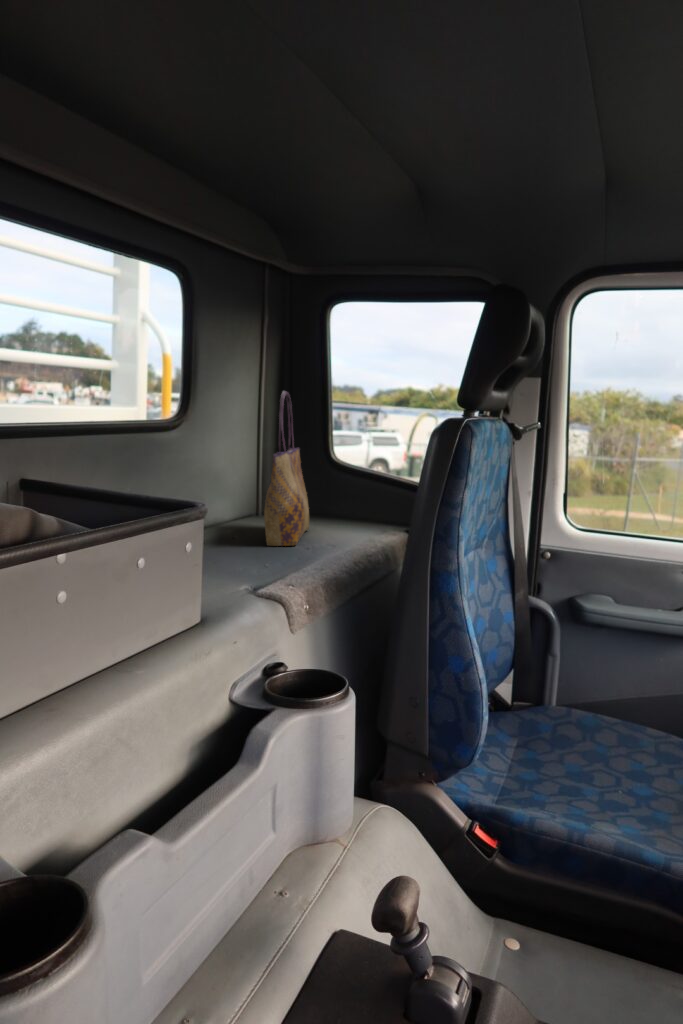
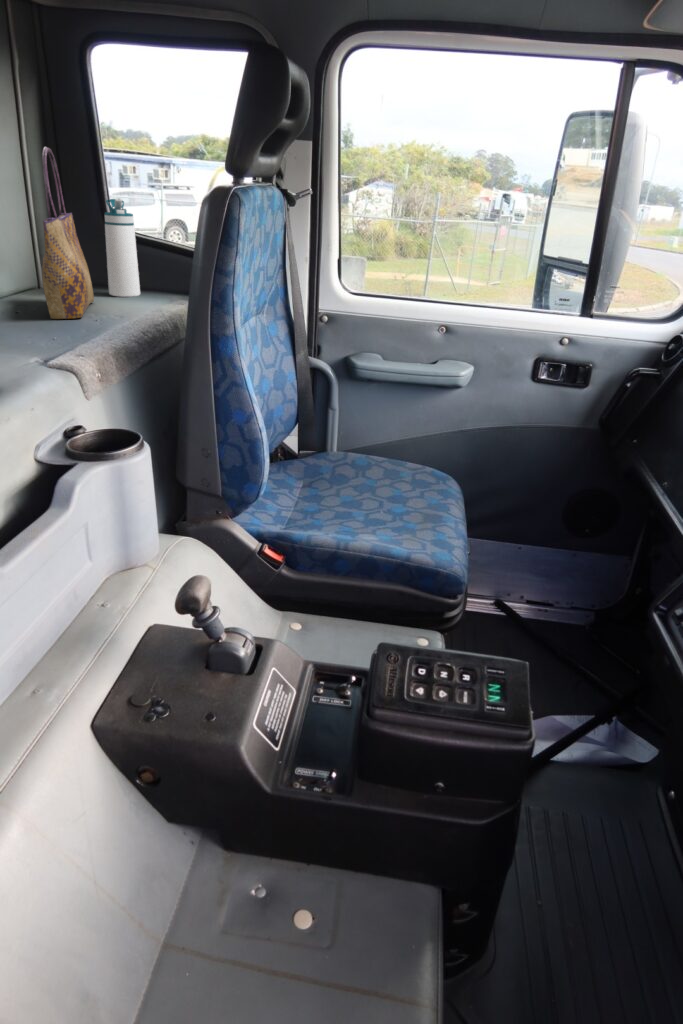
water bottle: none [324,434,355,525] -> present [105,198,140,297]

